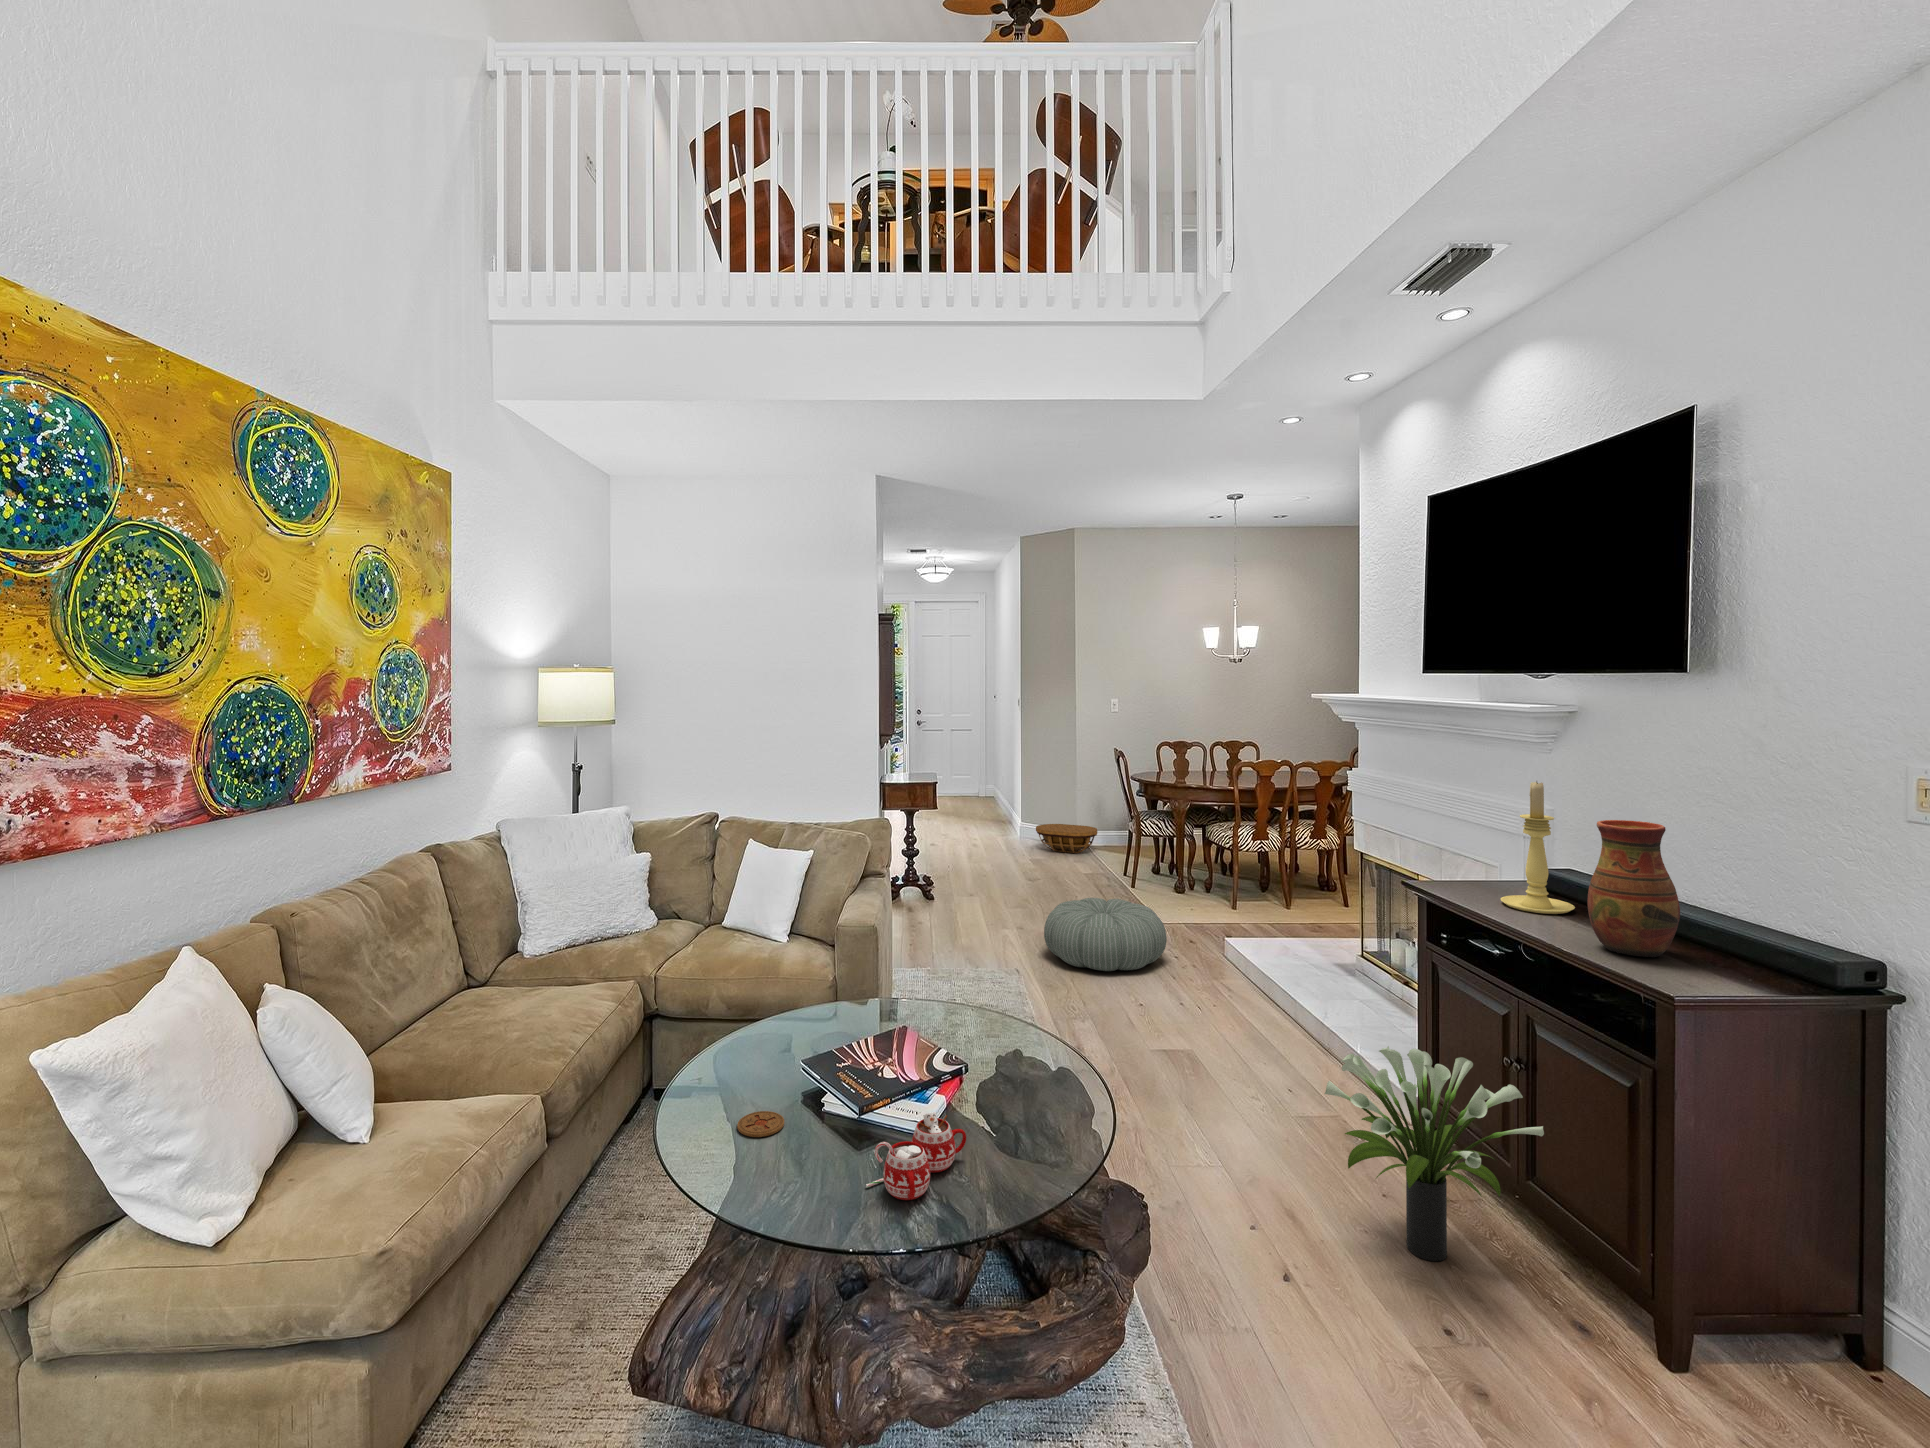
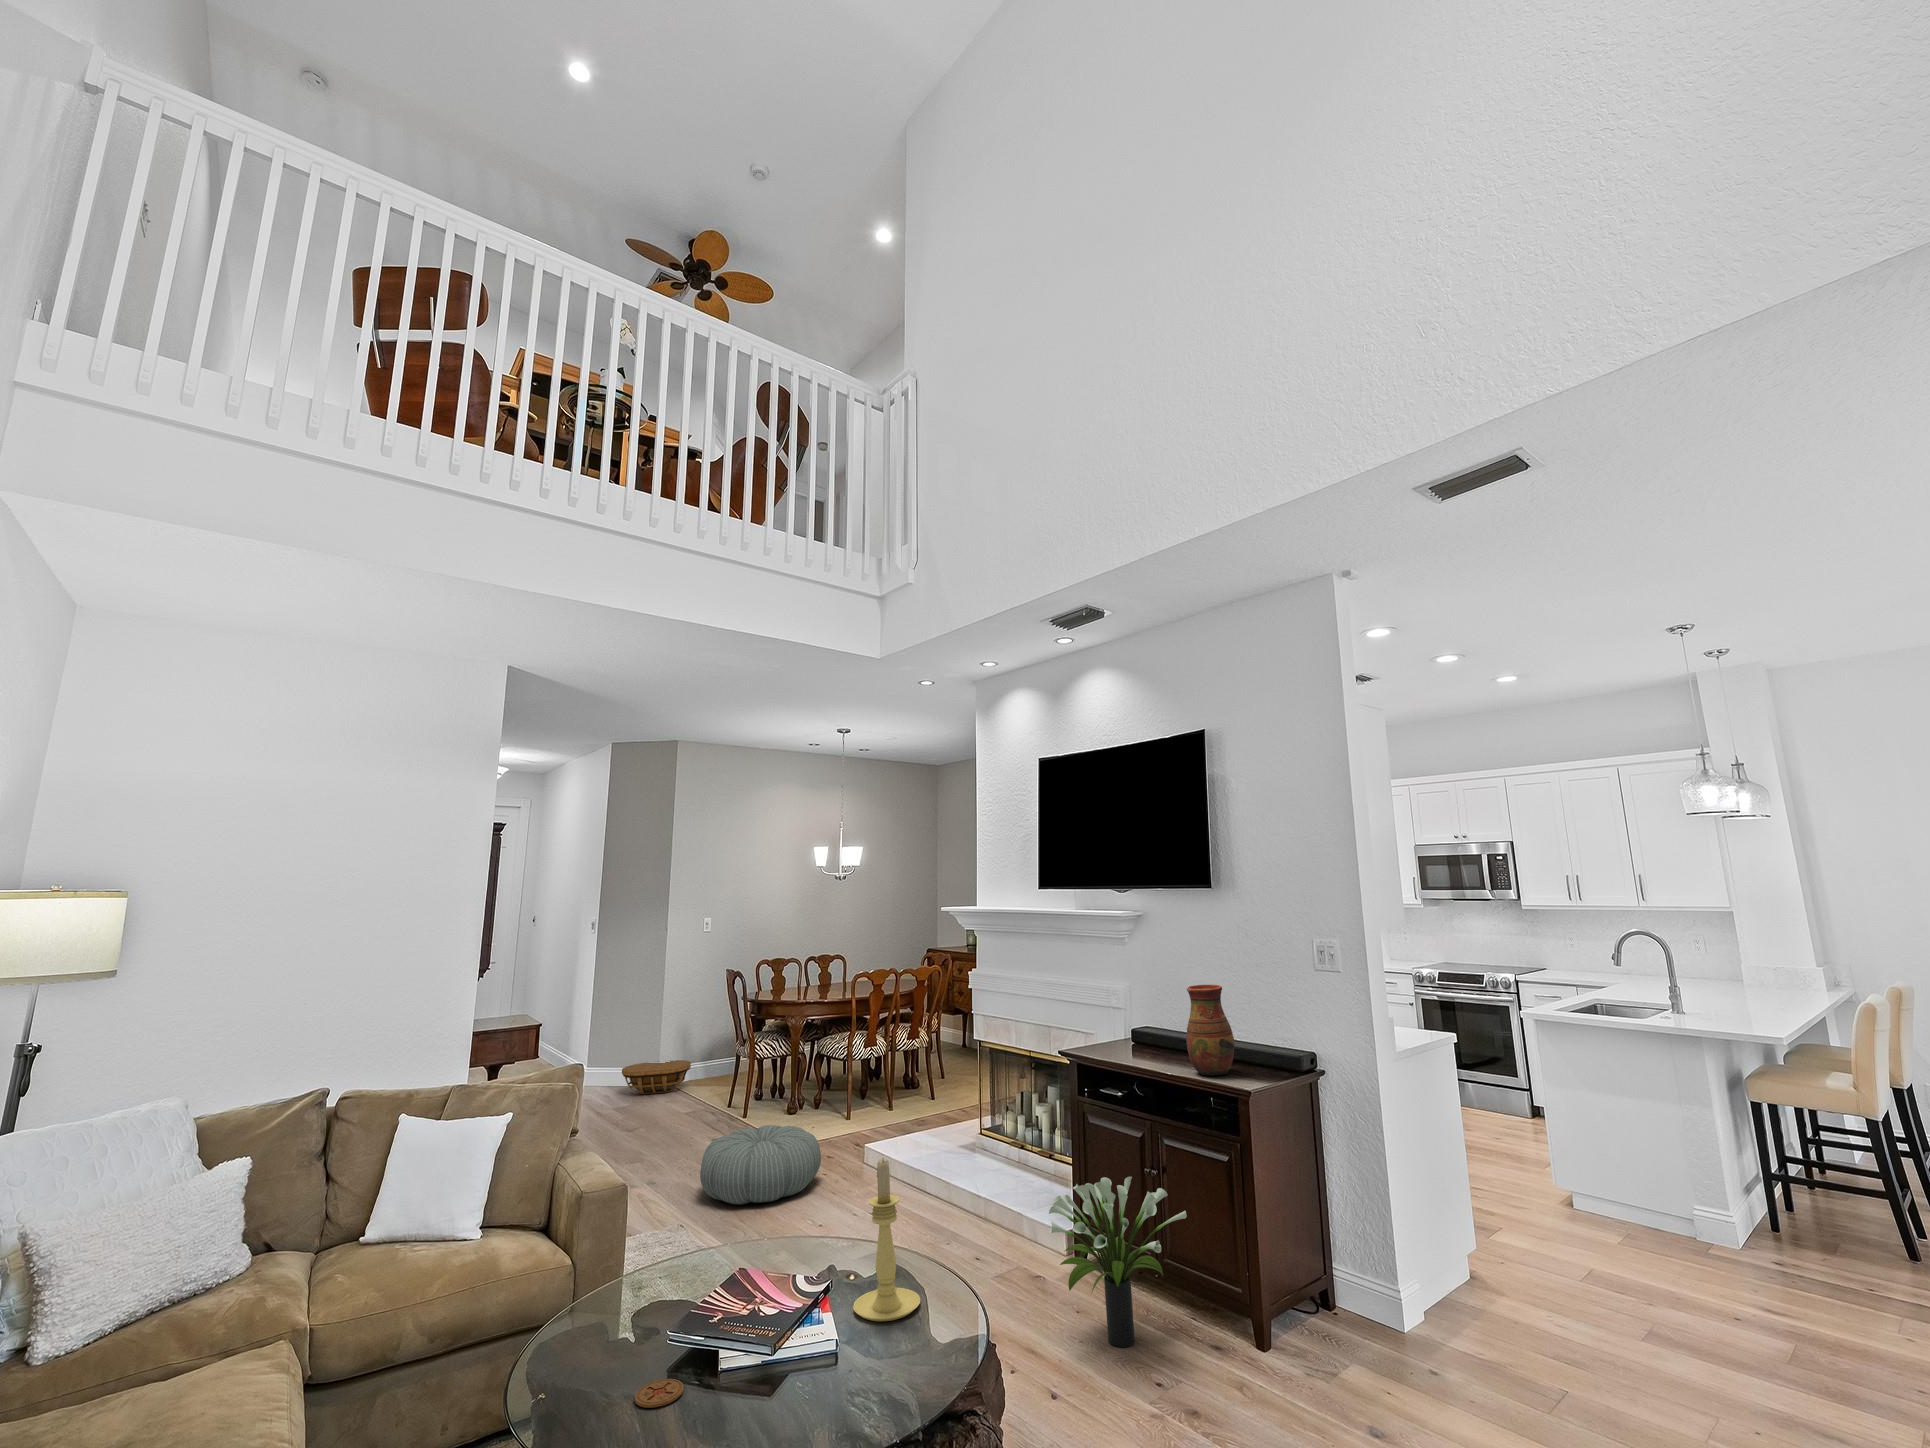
candle holder: present [1501,782,1575,914] -> present [853,1159,920,1321]
mug: present [866,1112,966,1200] -> none [806,1314,866,1402]

